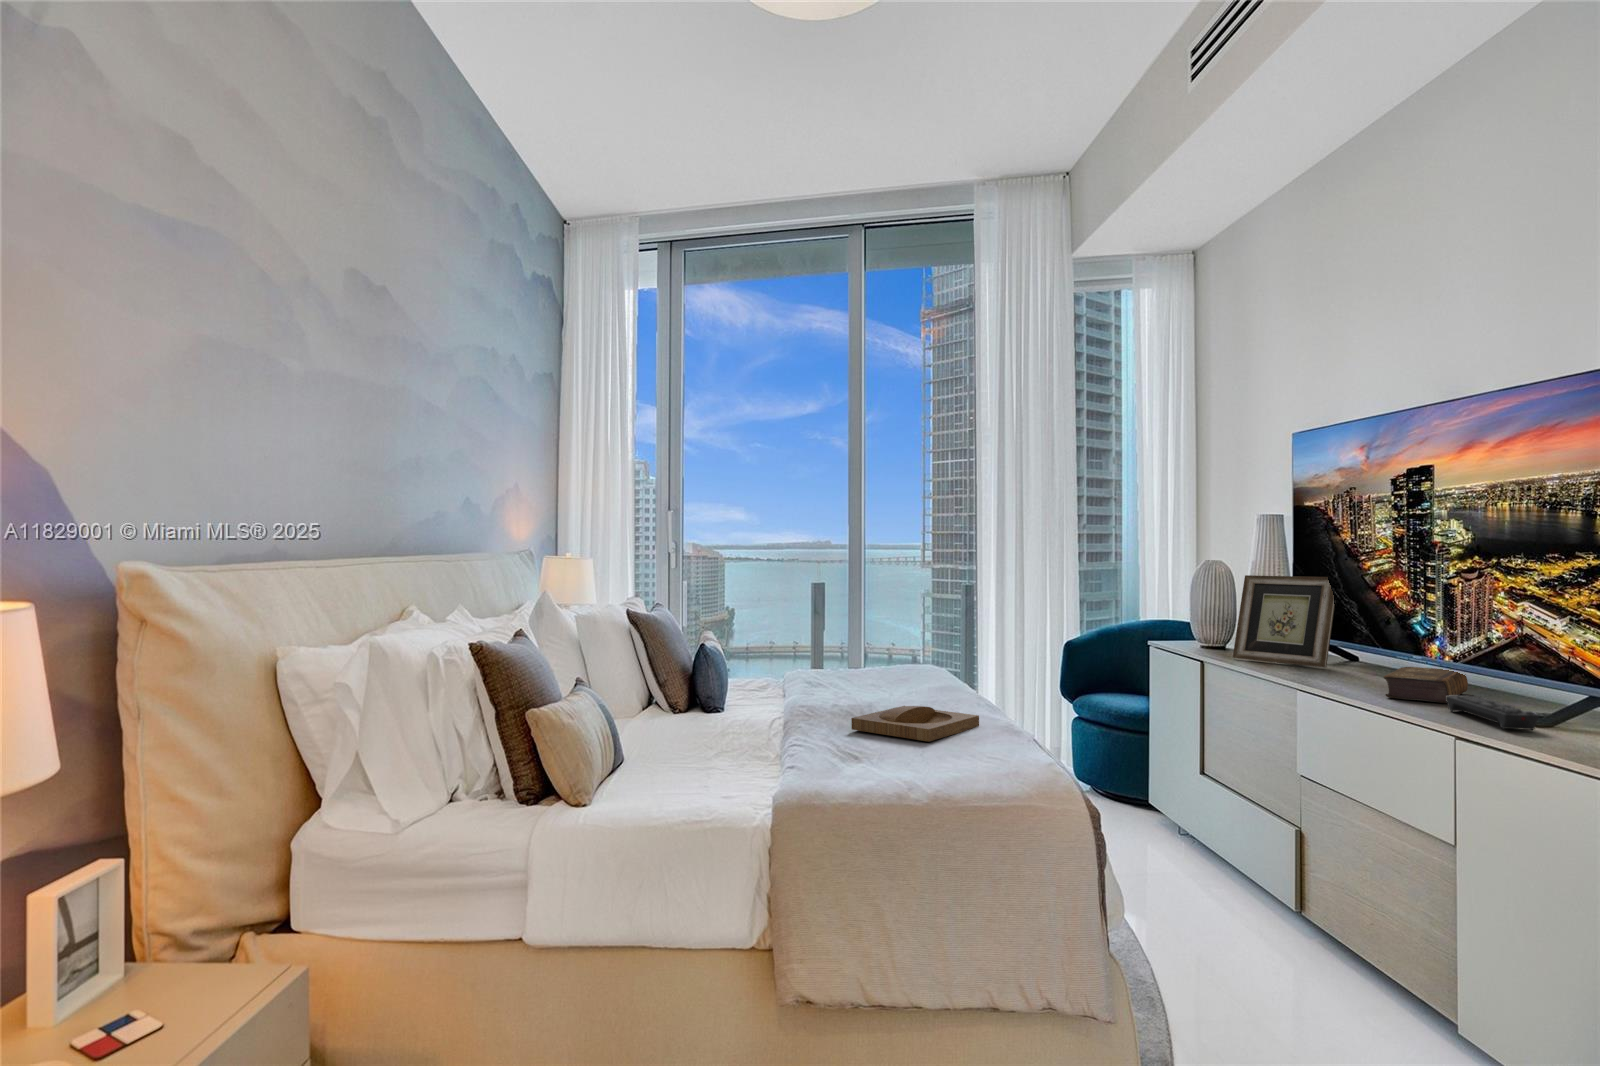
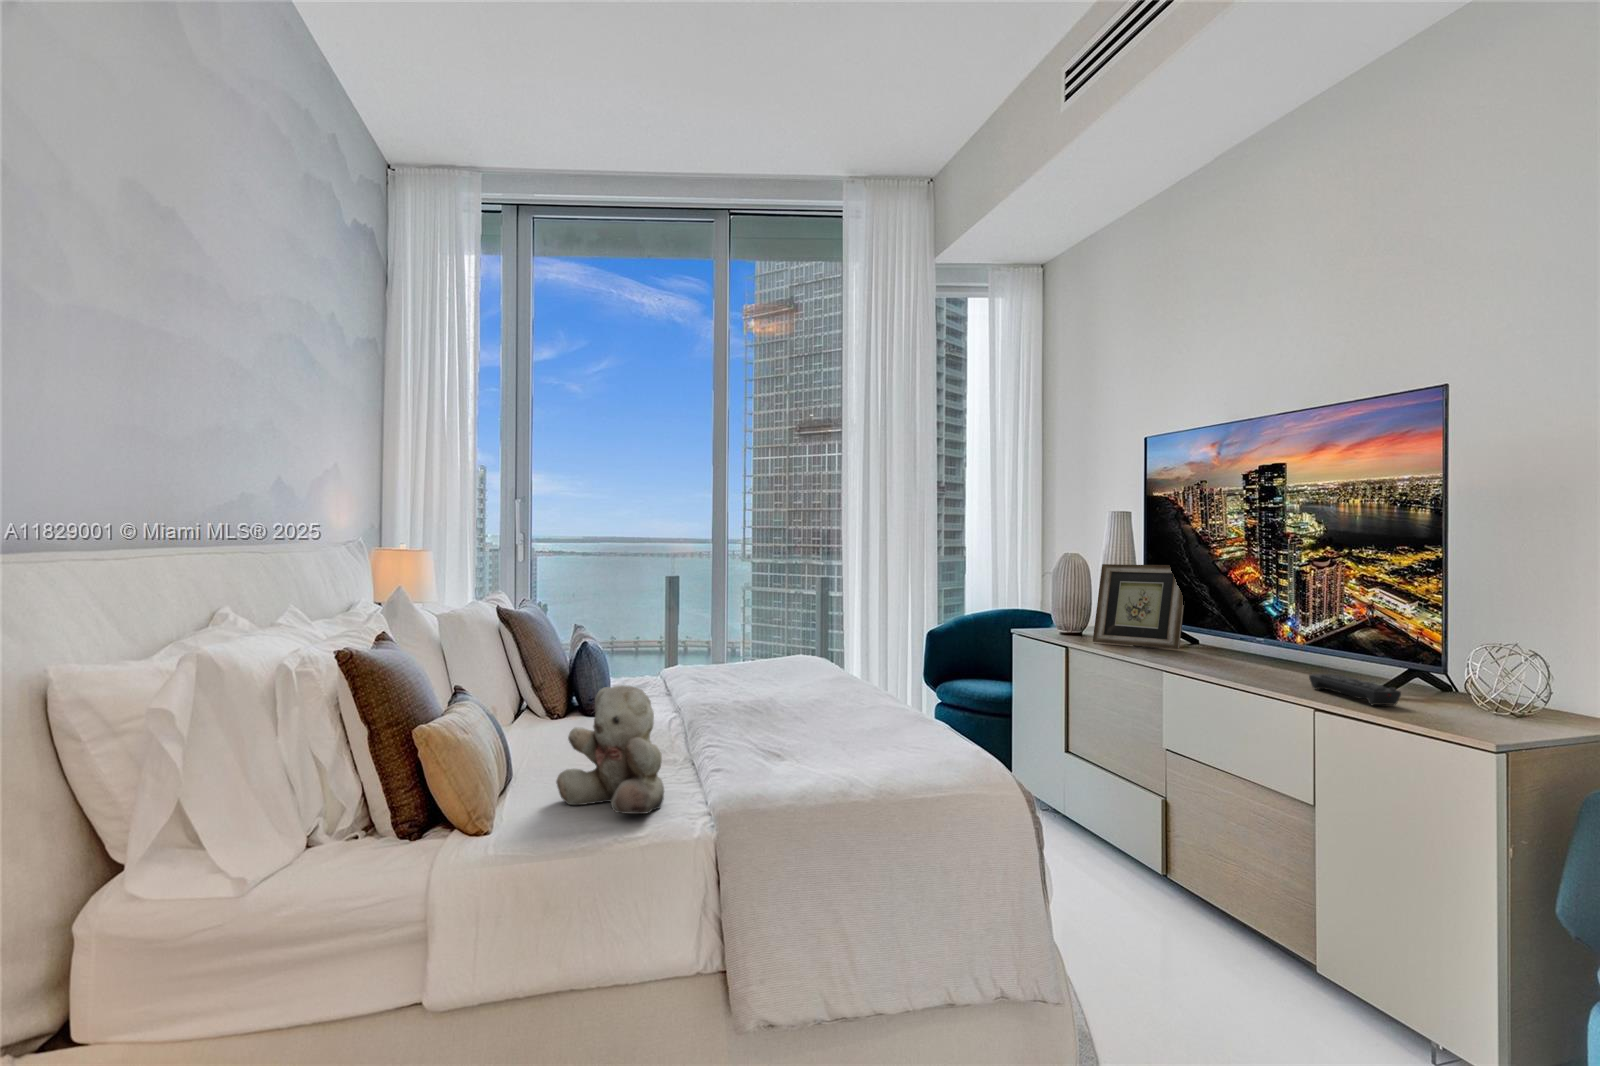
book: present [1384,667,1468,703] -> none [1248,648,1314,681]
teddy bear: none [654,680,746,795] -> present [556,685,664,814]
tray: present [851,706,979,742] -> none [761,702,888,740]

